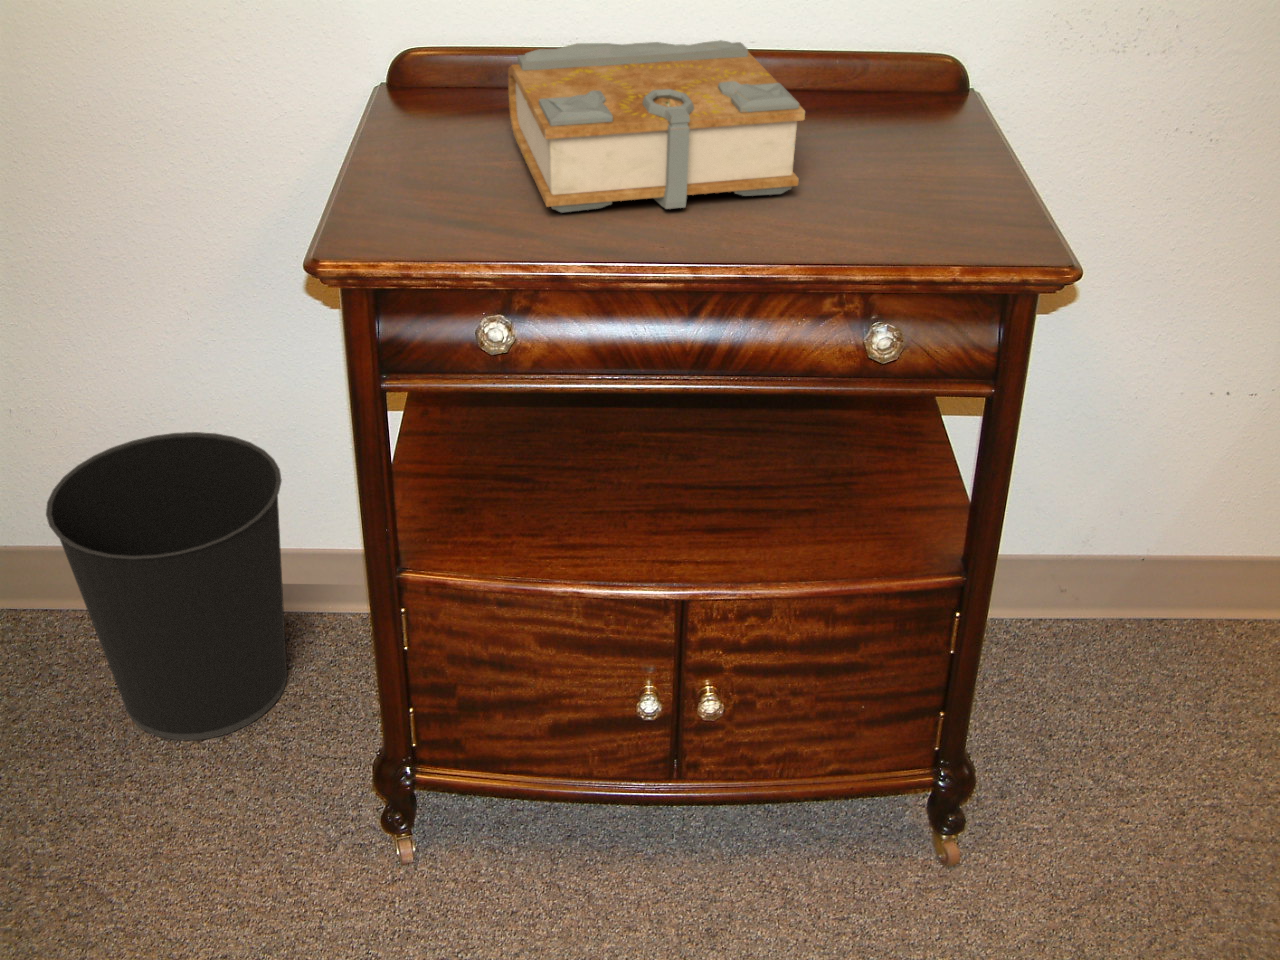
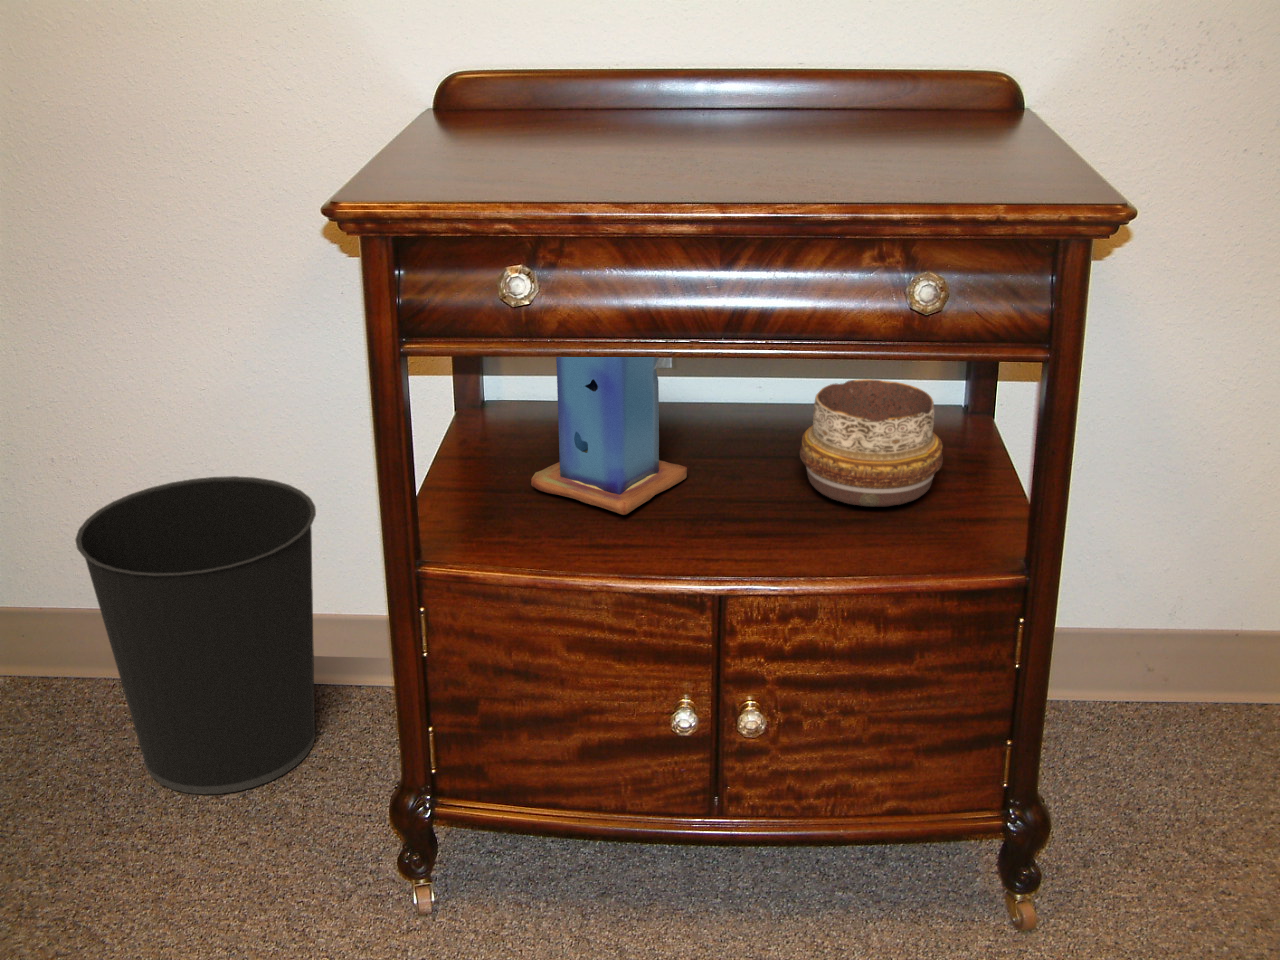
book: present [508,40,805,212] -> none [545,30,837,170]
candle: none [499,303,647,516] -> present [531,357,687,515]
decorative bowl: none [755,372,890,502] -> present [800,379,943,506]

